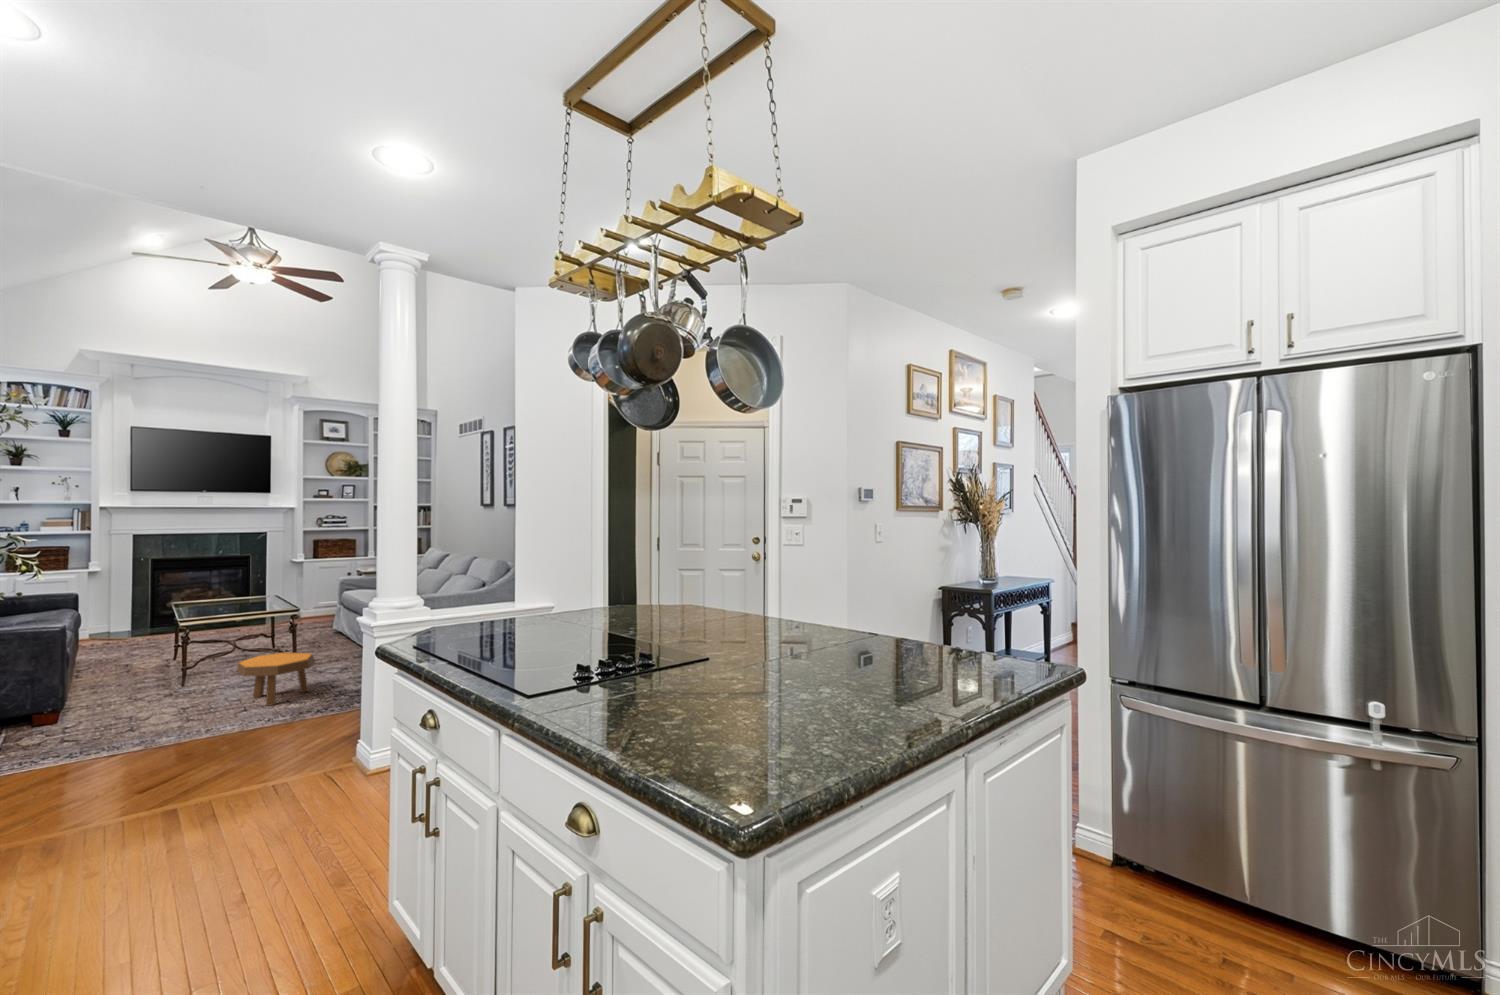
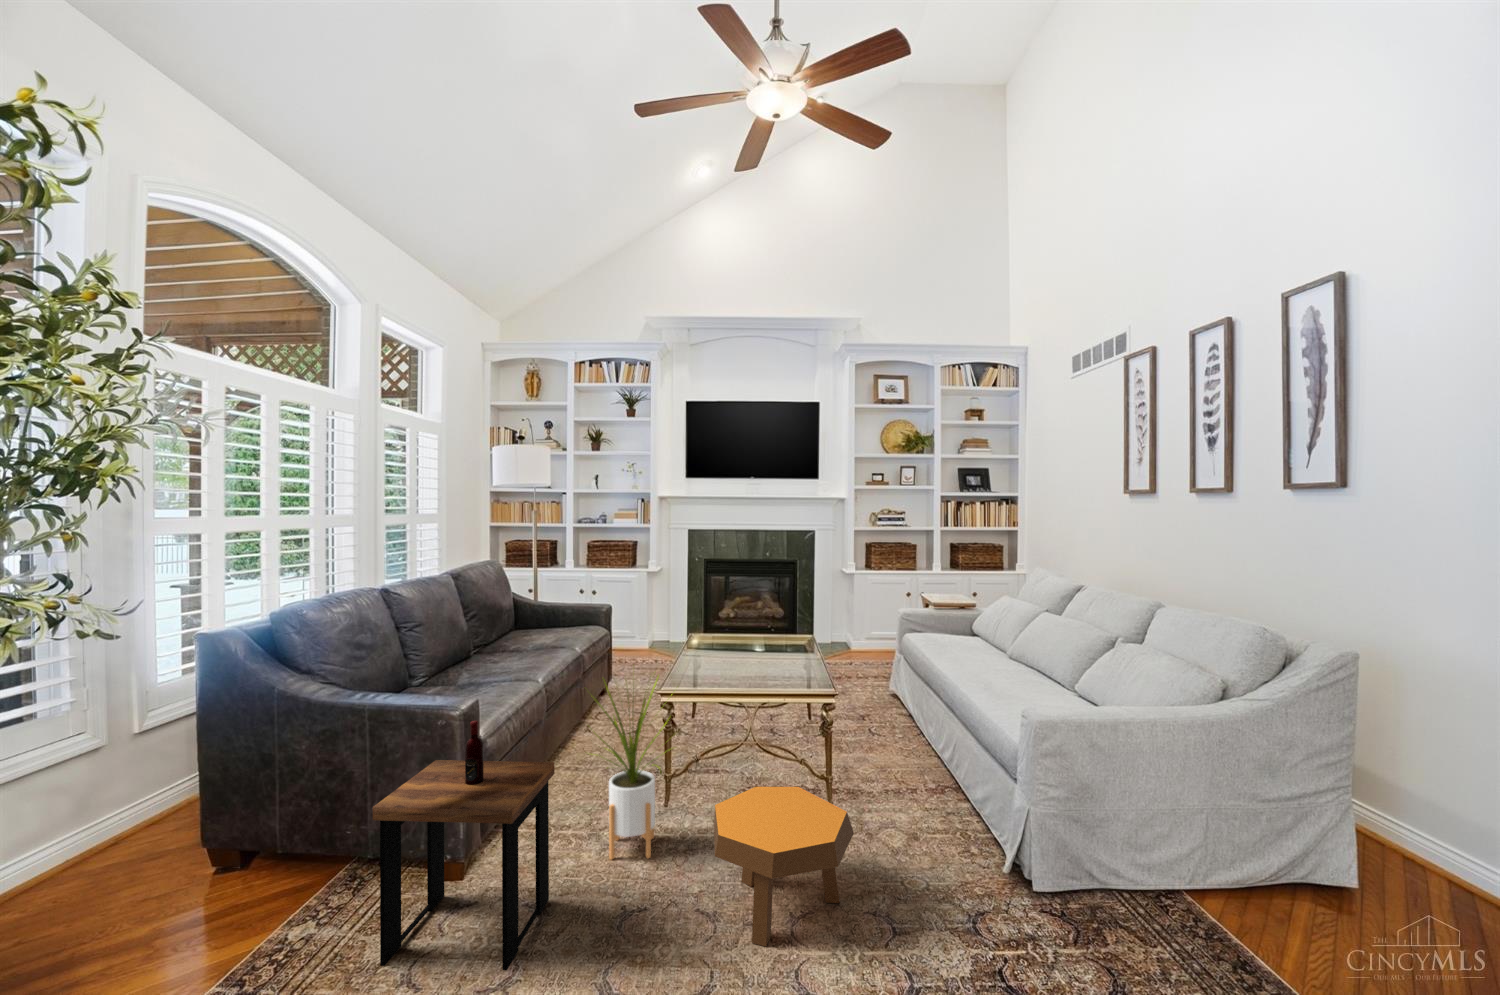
house plant: none [142,605,209,707] -> present [593,676,668,860]
side table: none [43,631,140,748] -> present [373,721,554,970]

